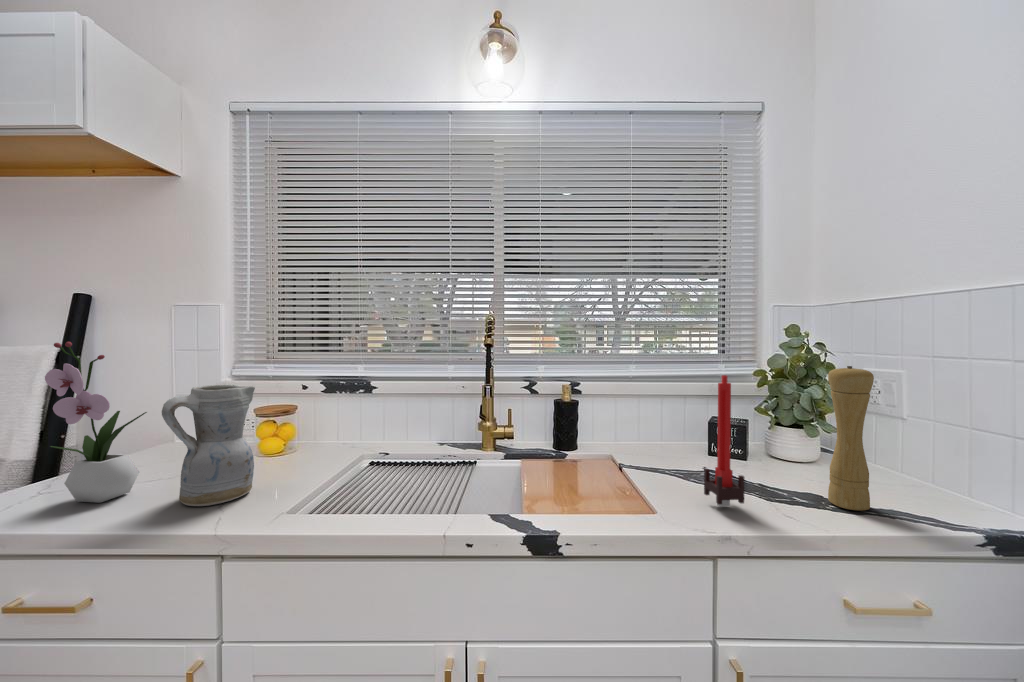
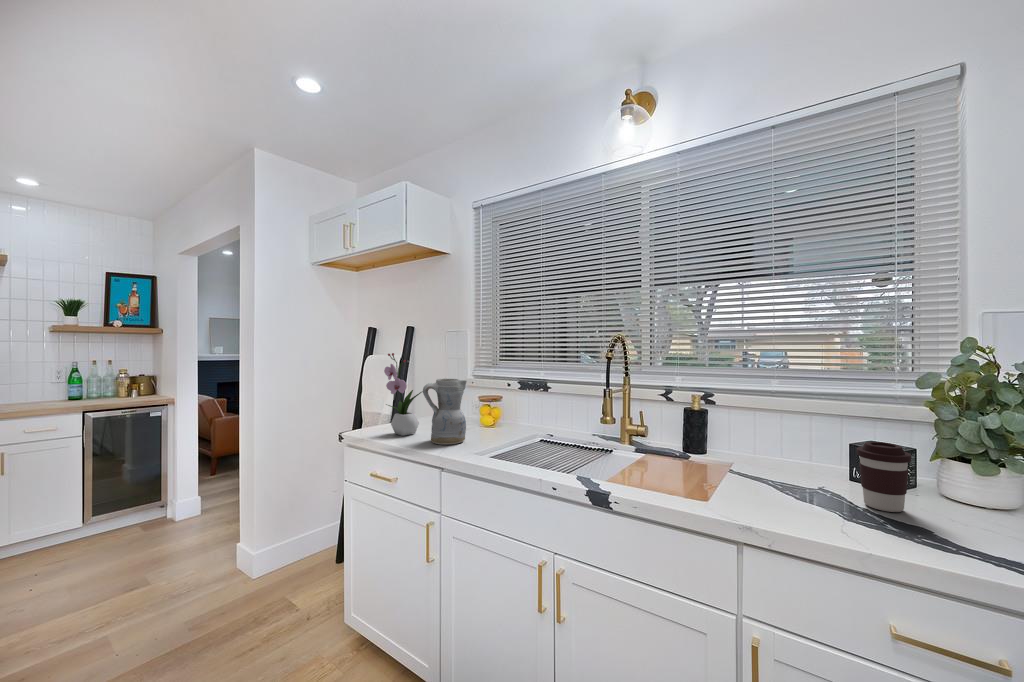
pepper mill: present [828,366,874,511] -> none [912,389,965,548]
candle: present [704,375,744,507] -> none [763,391,792,512]
coffee cup: none [747,418,792,483] -> present [857,442,911,512]

